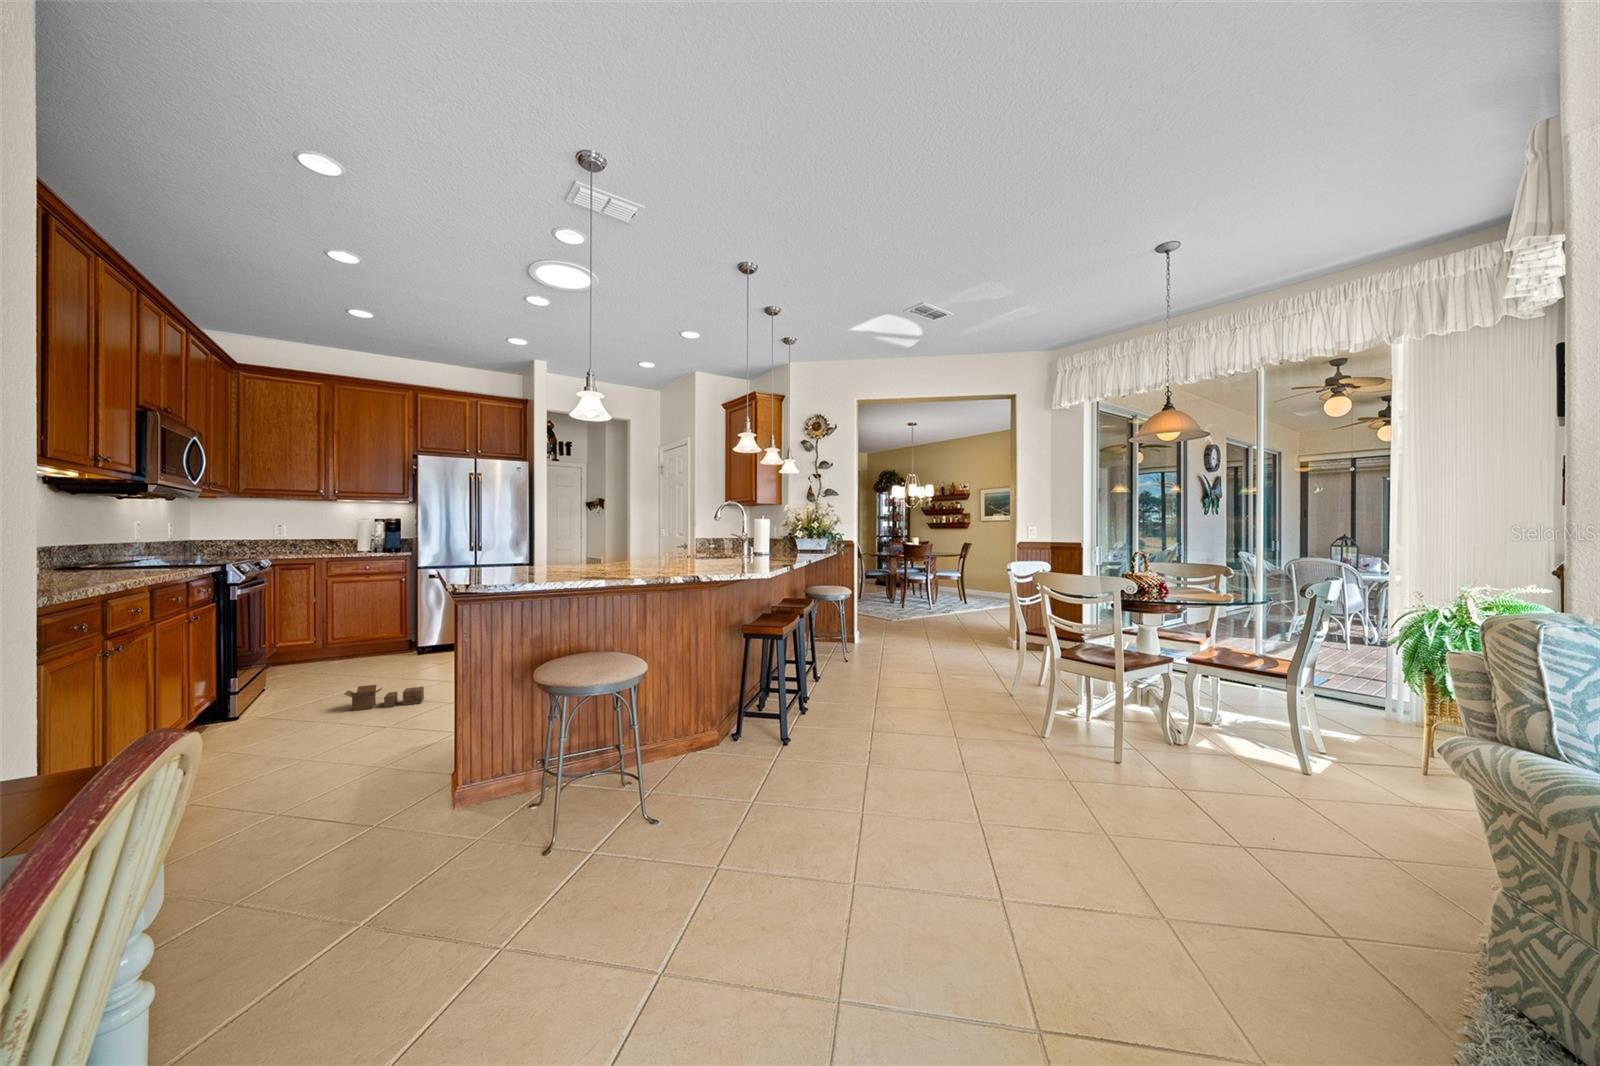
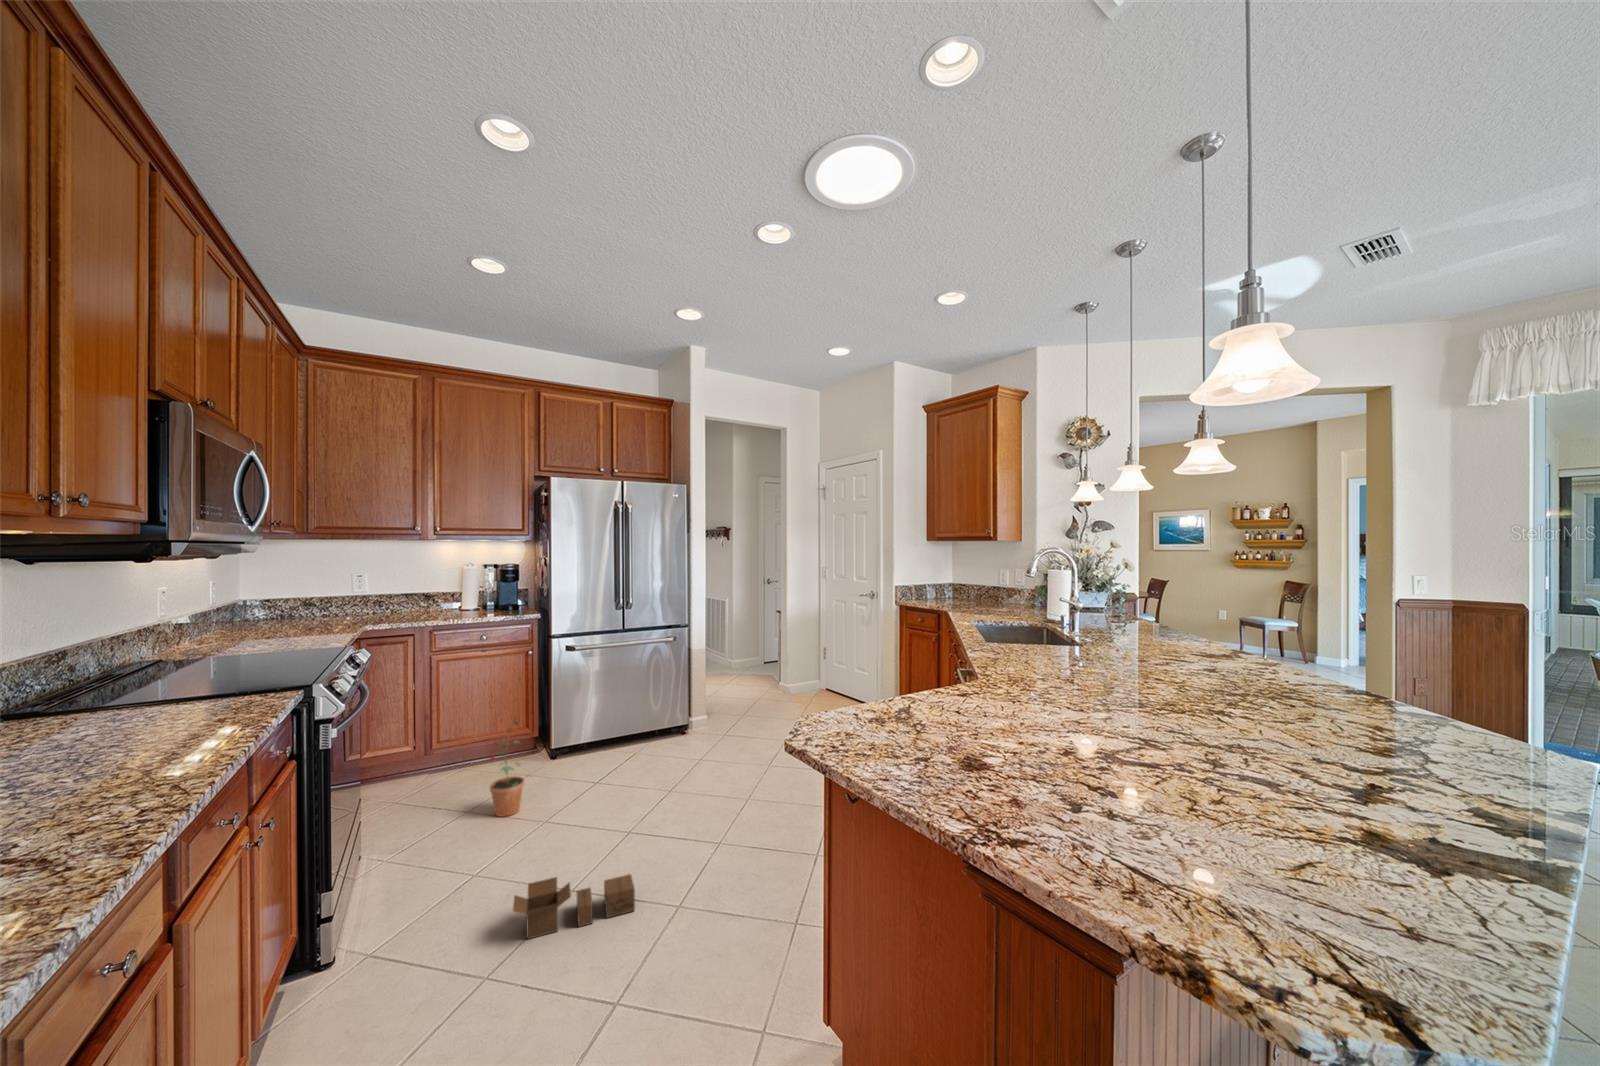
potted plant: none [356,614,383,675] -> present [490,717,524,817]

